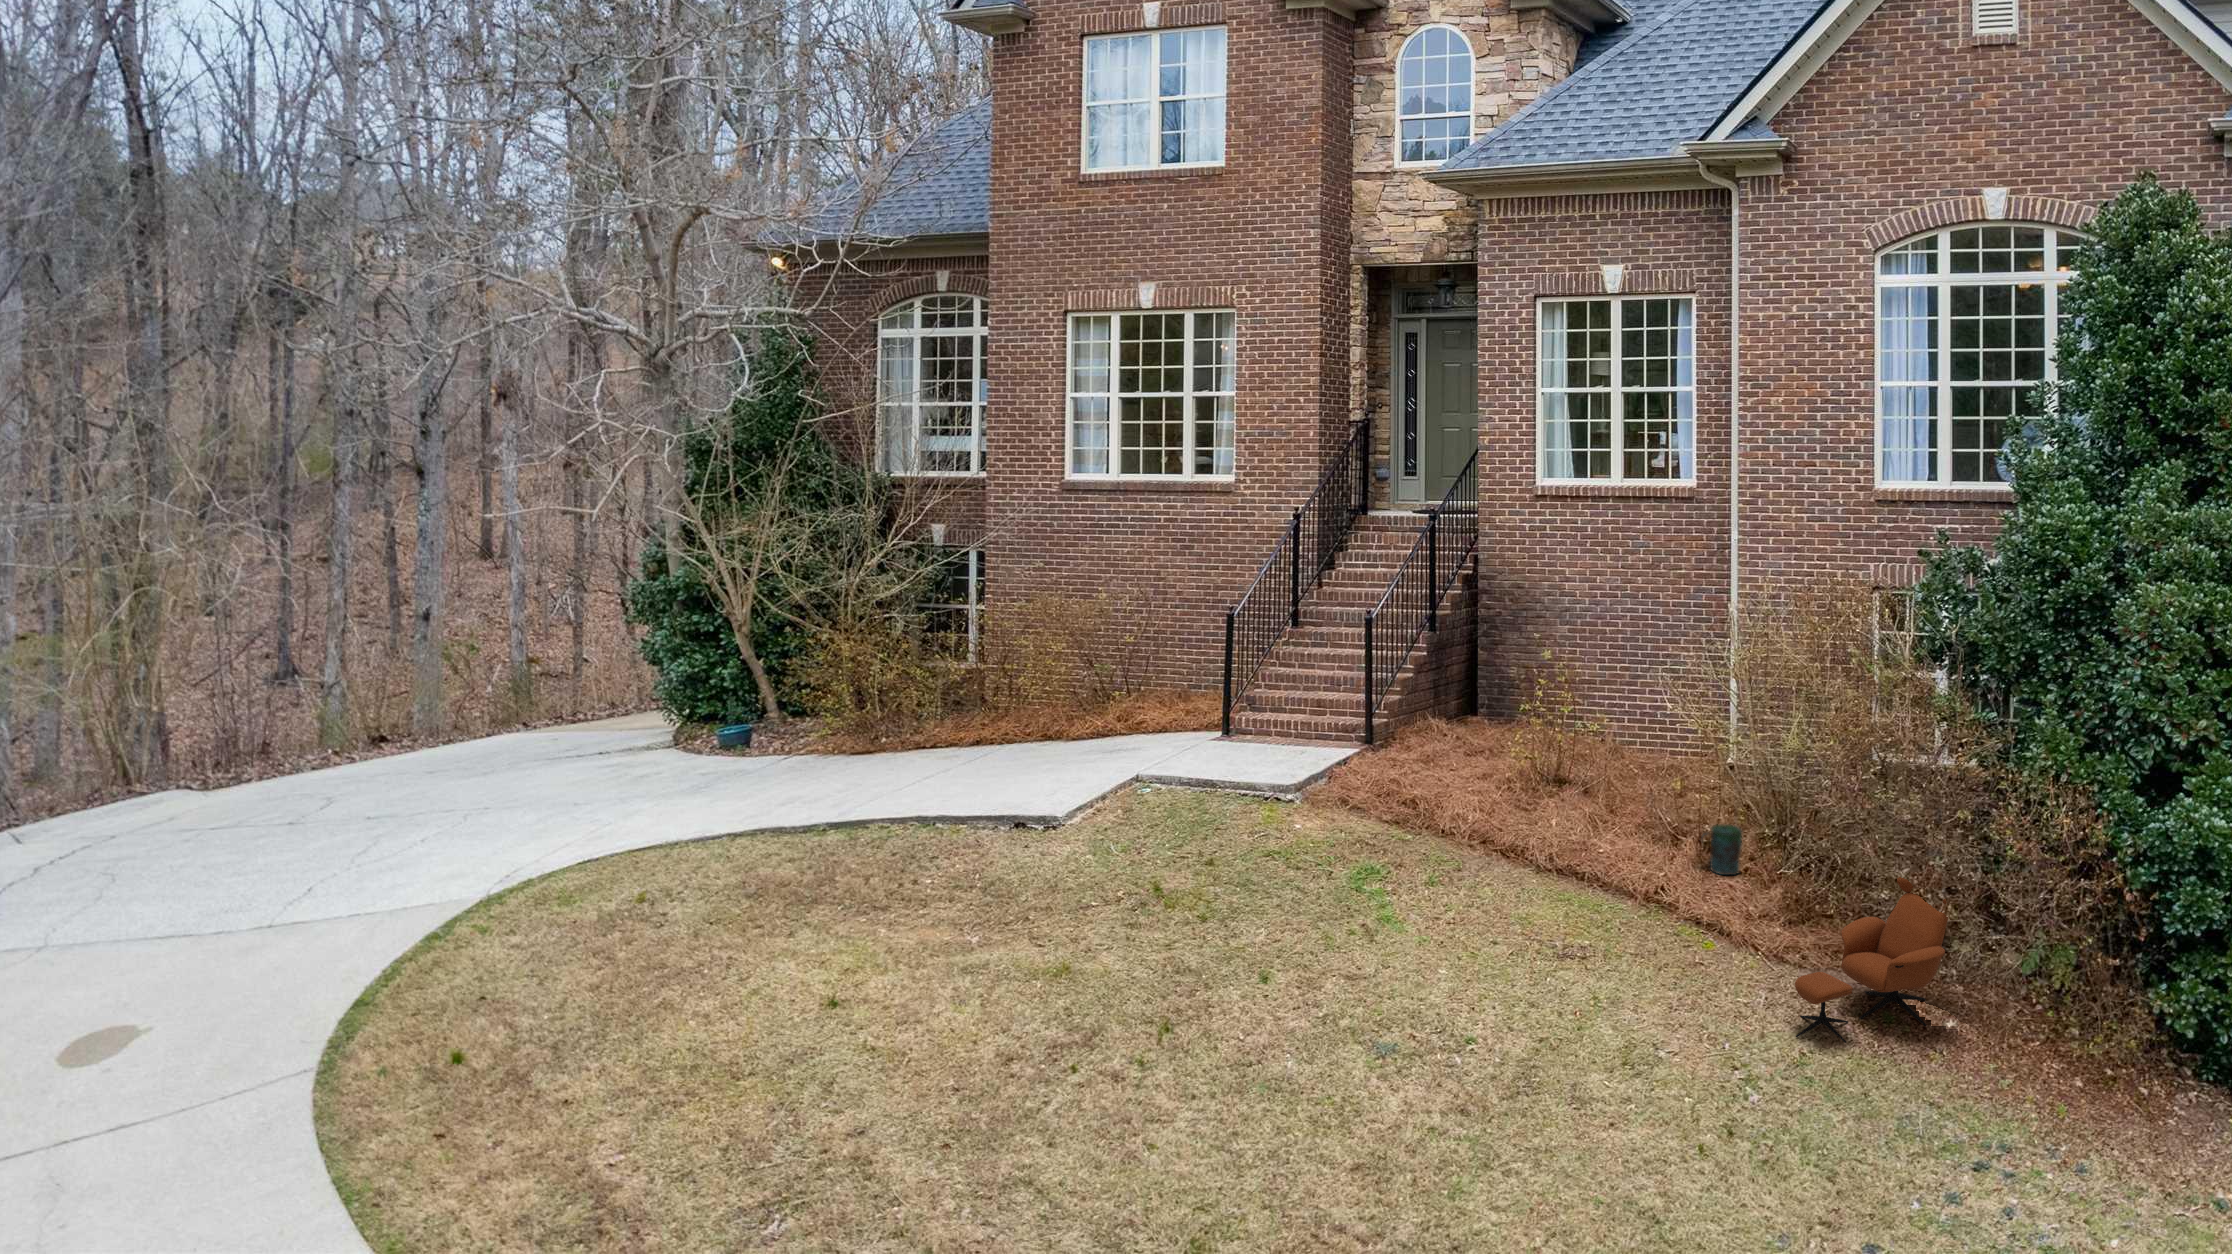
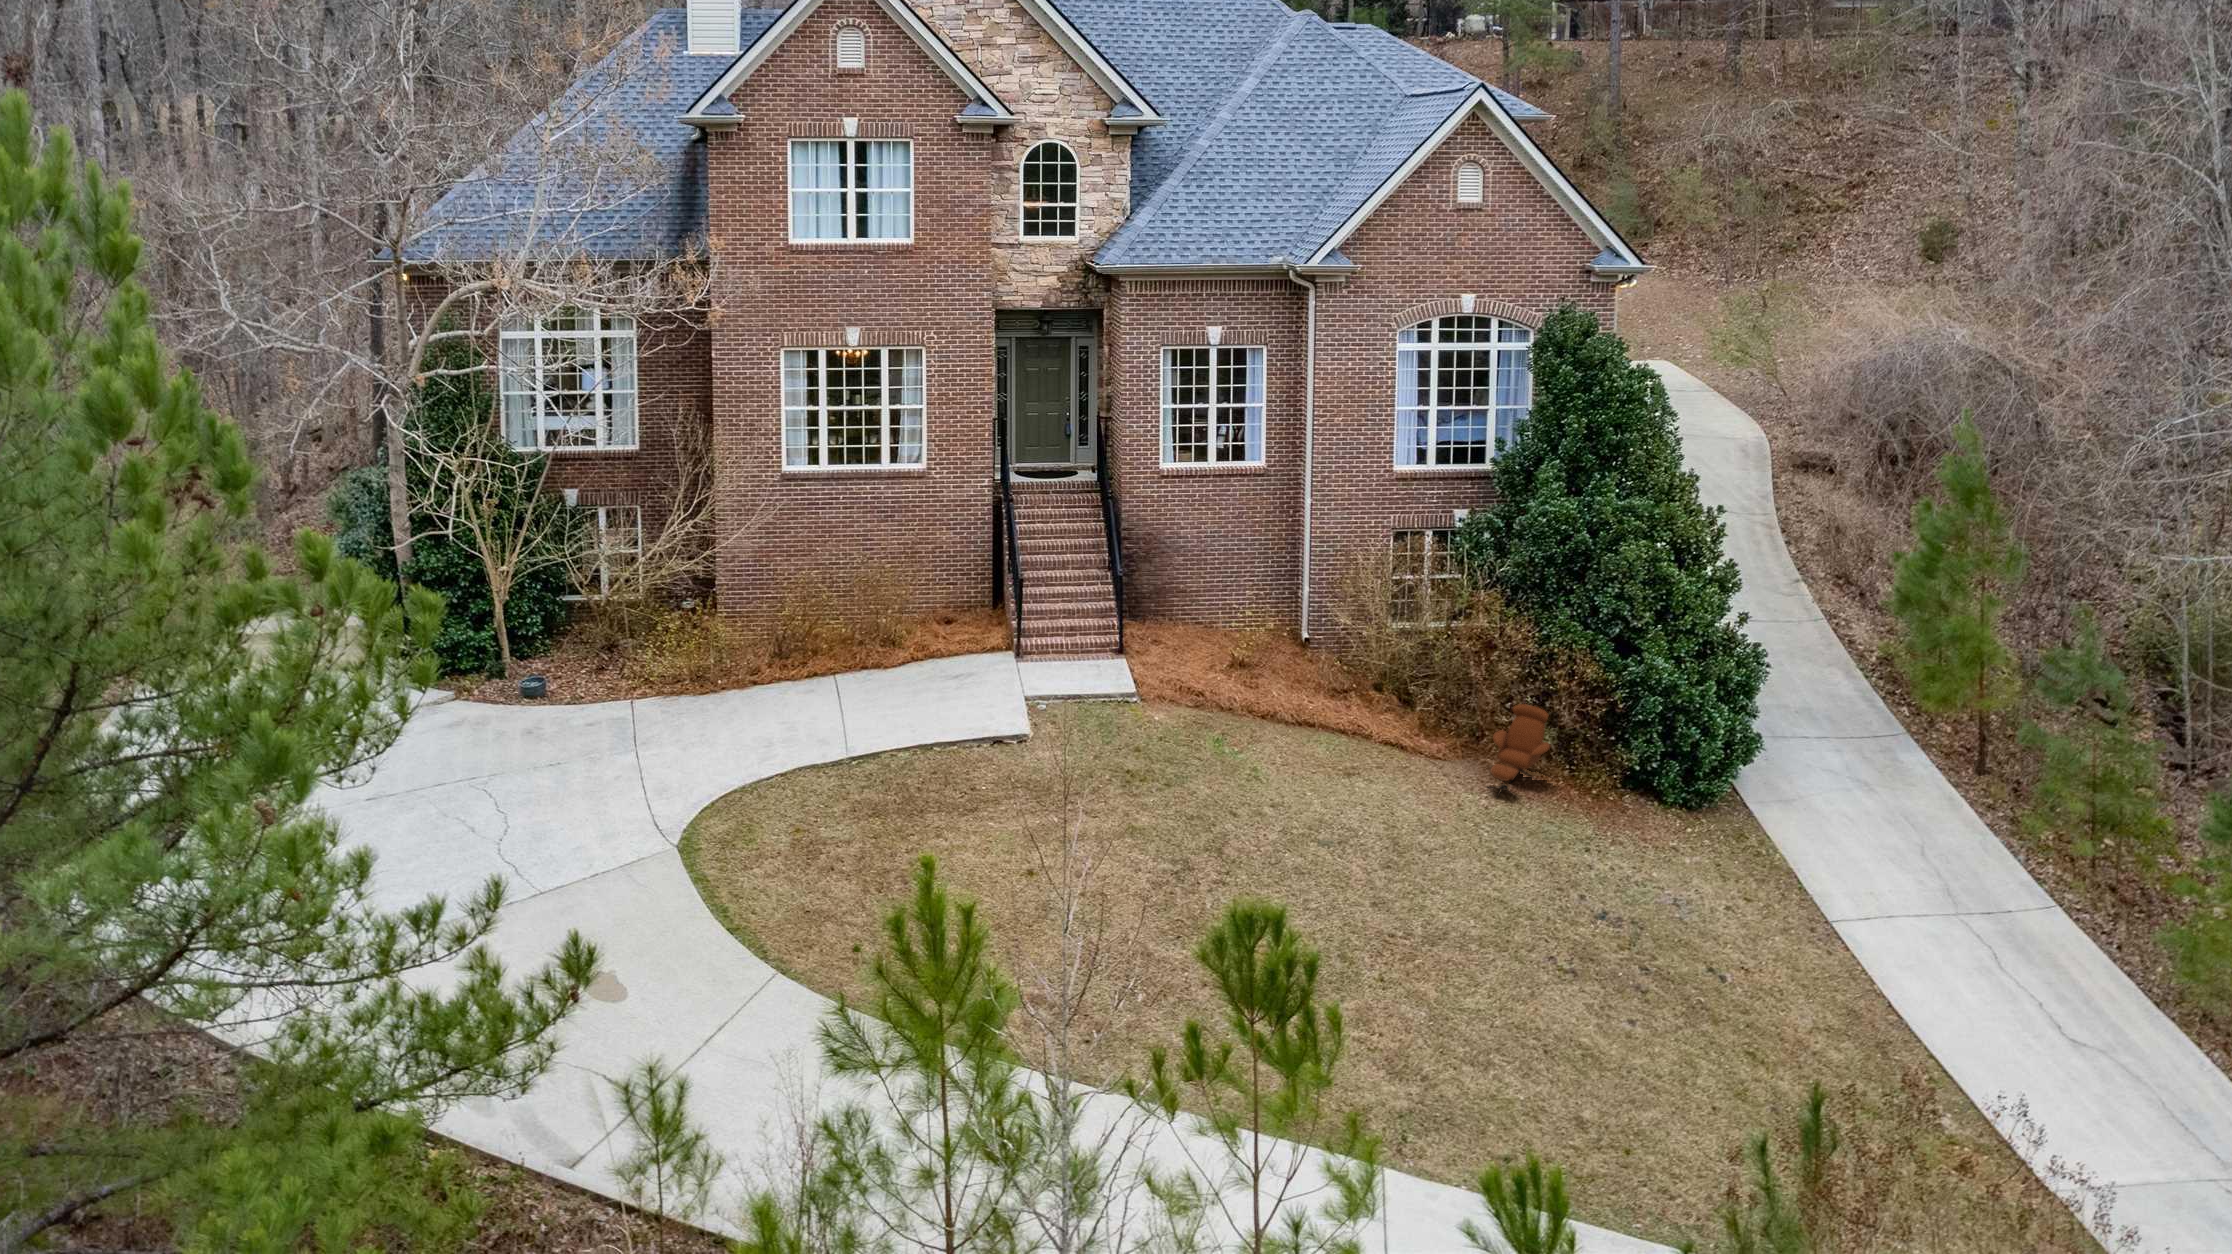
watering can: present [1702,824,1742,875] -> none [1360,677,1389,712]

